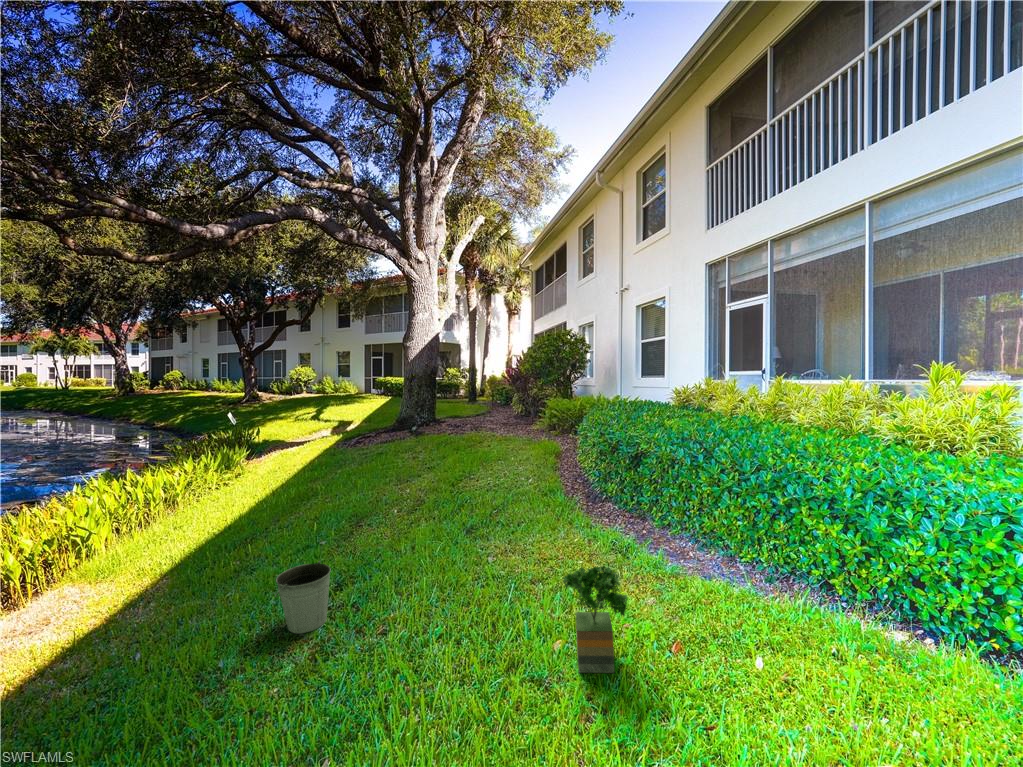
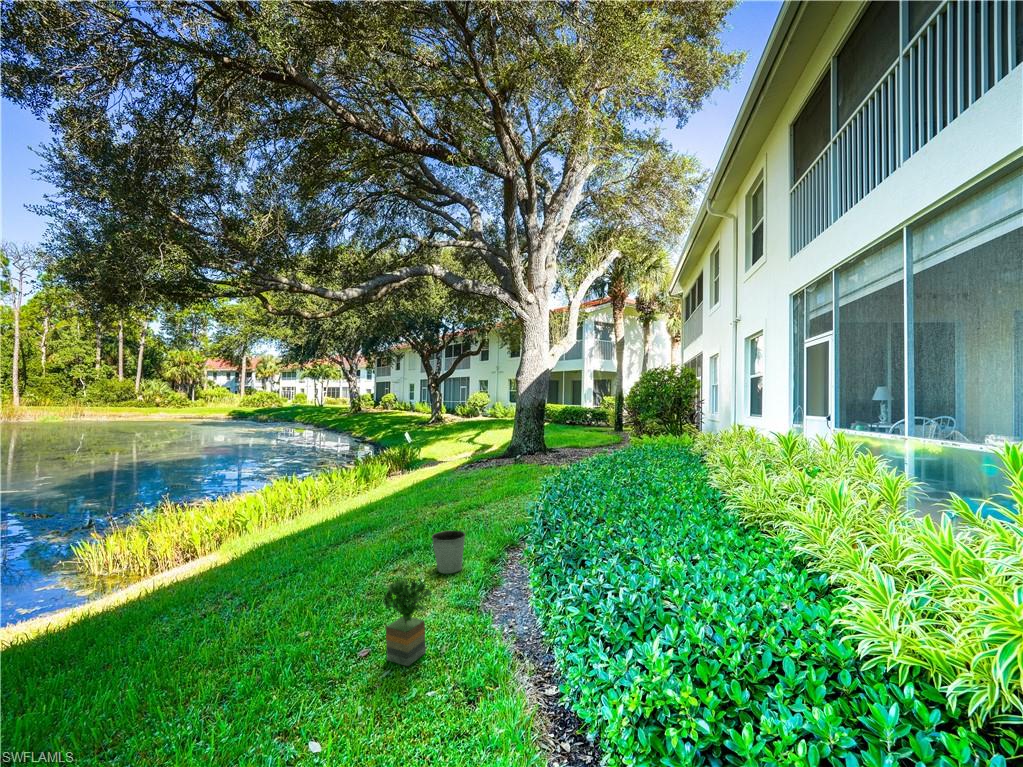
bucket: present [275,561,331,633] -> present [432,530,465,573]

